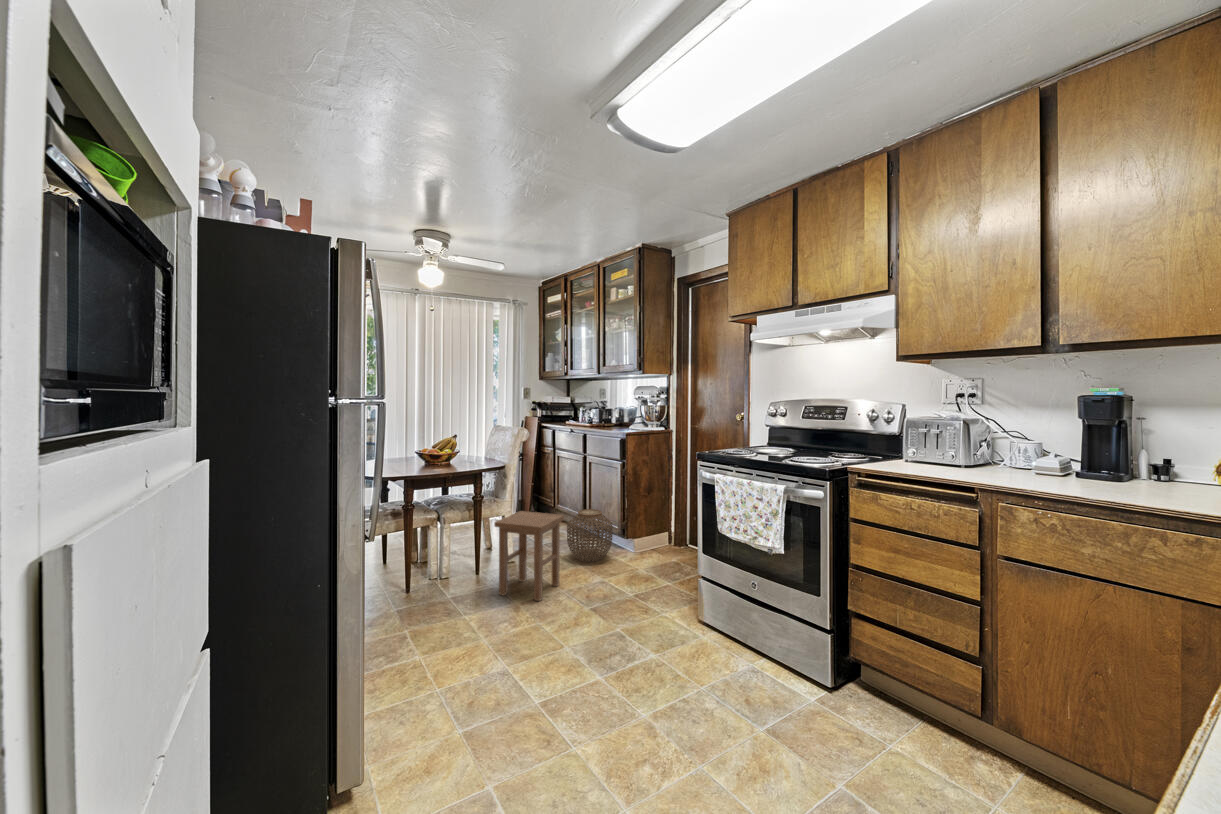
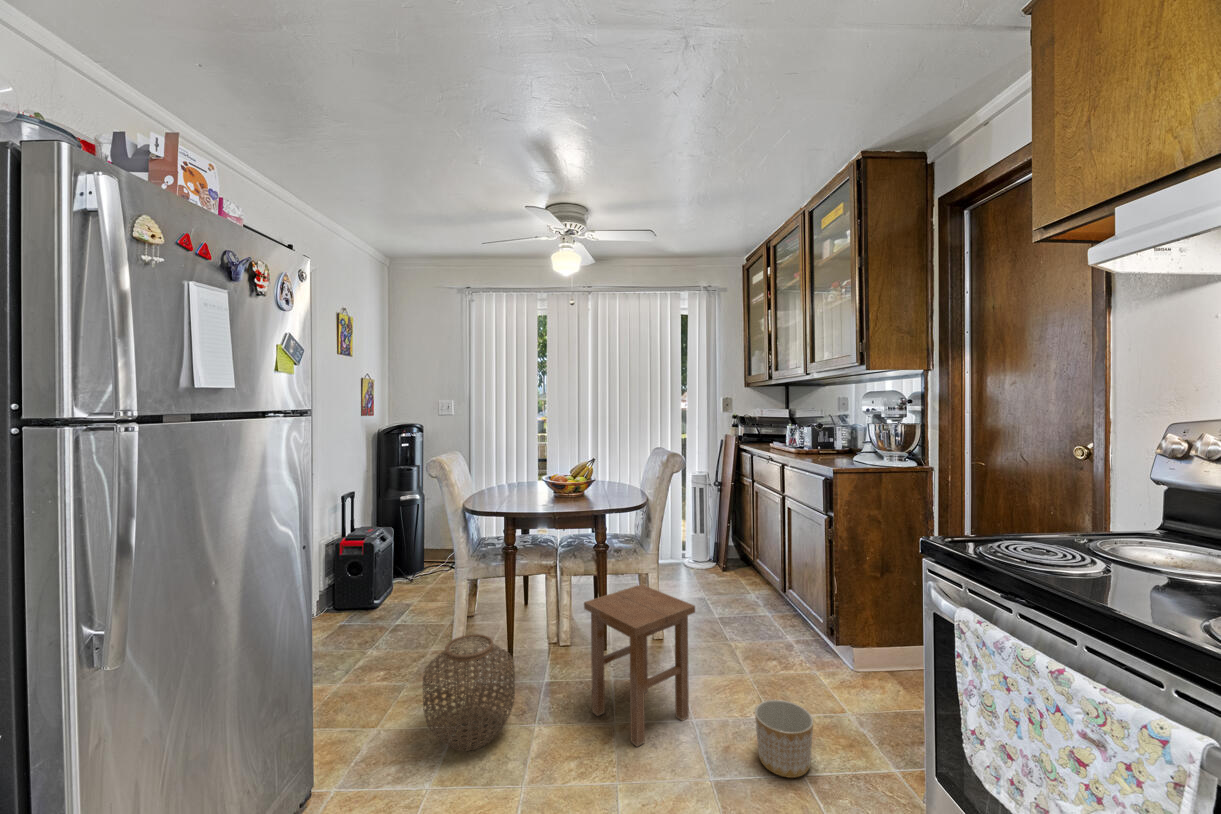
woven basket: present [567,509,612,562] -> present [423,634,515,751]
planter: none [604,559,635,594] -> present [755,700,813,778]

